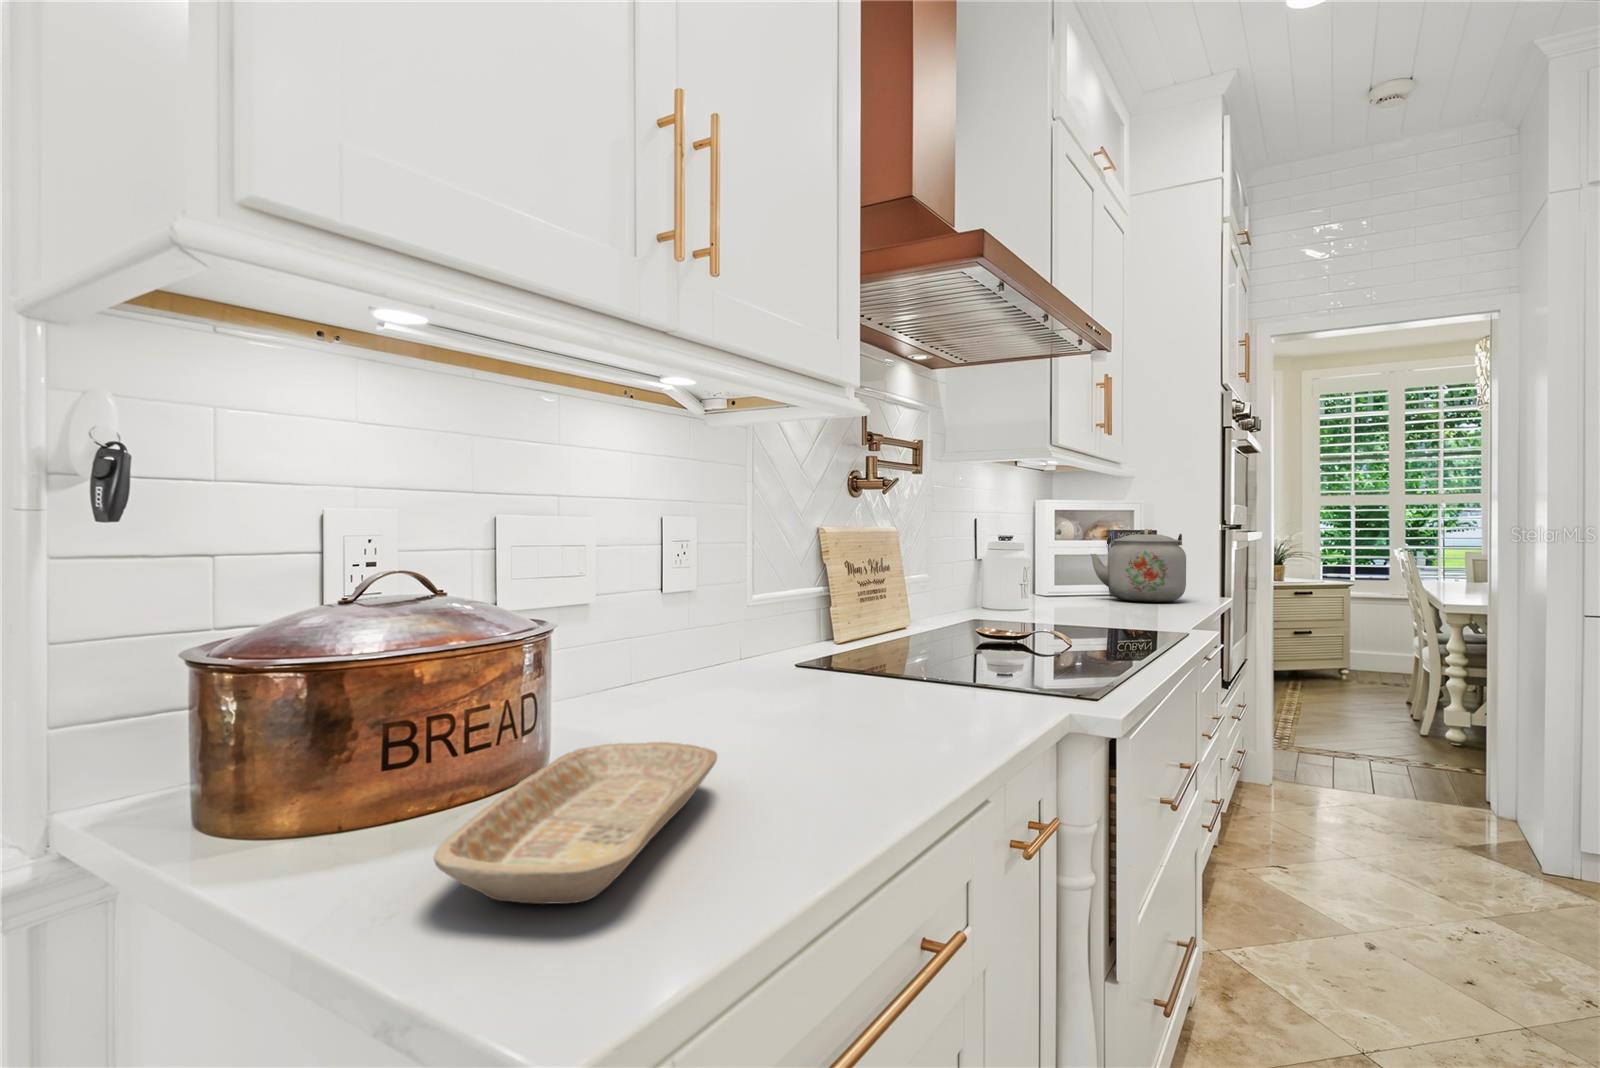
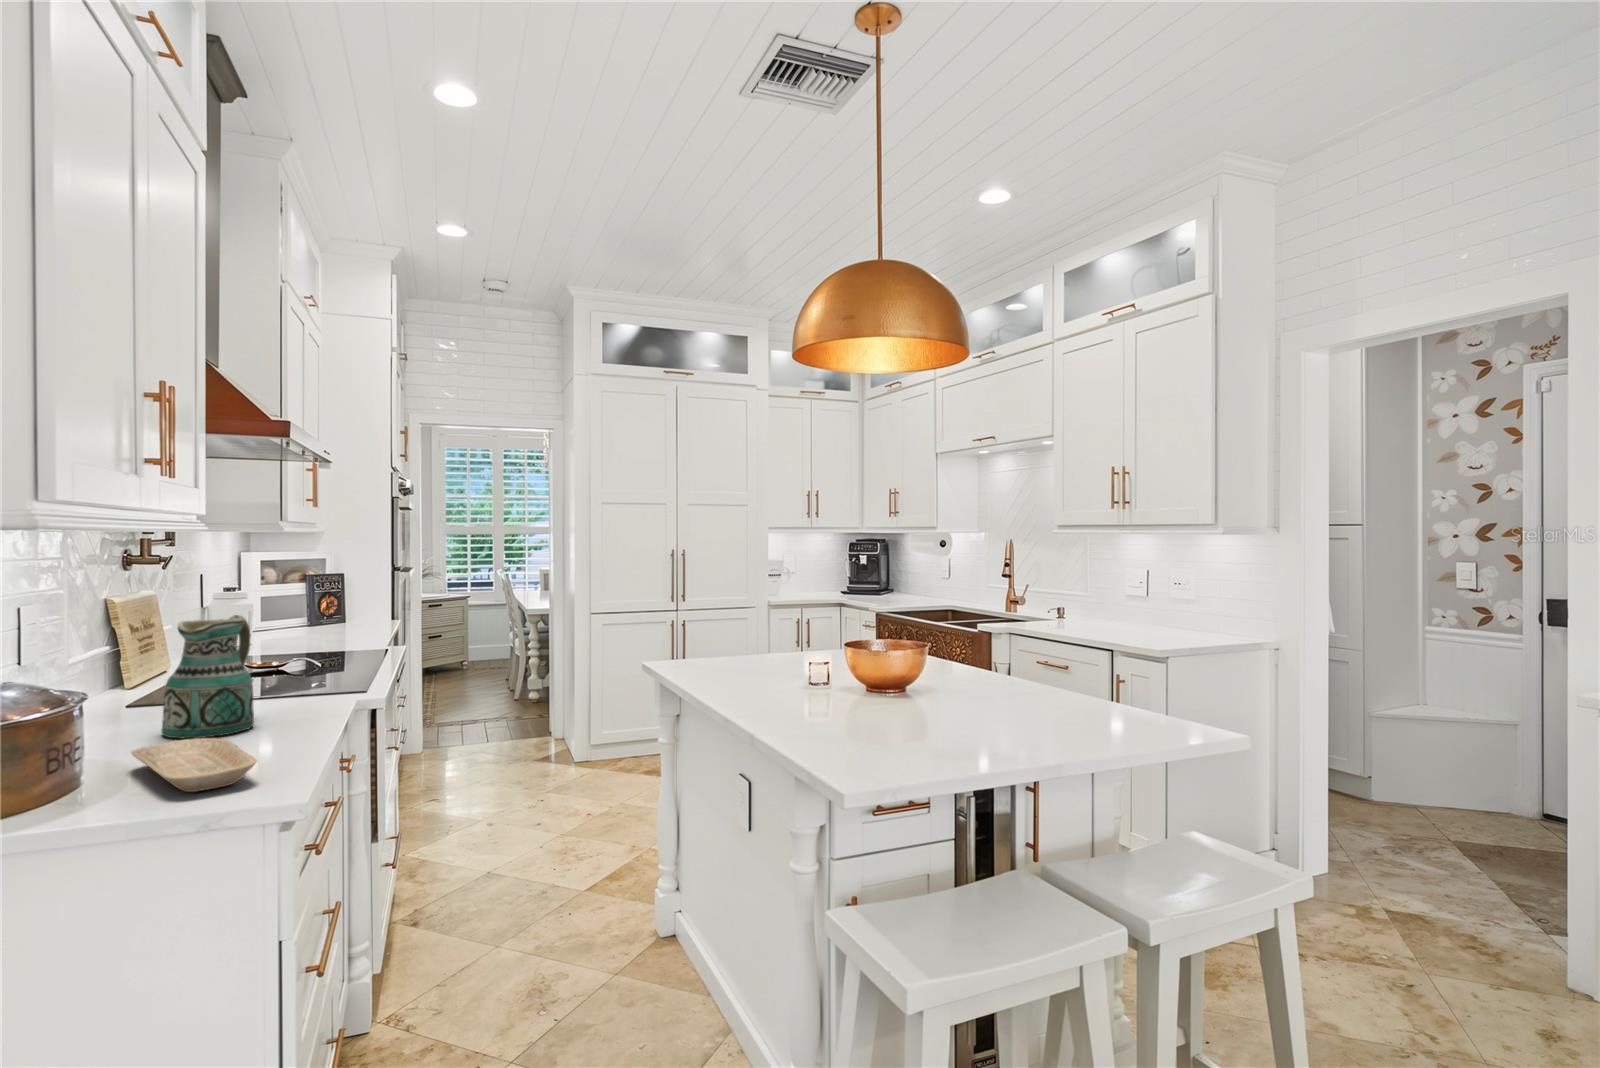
ceramic pitcher: none [733,528,887,742] -> present [161,615,254,738]
kettle: present [1091,529,1186,602] -> none [292,574,368,629]

